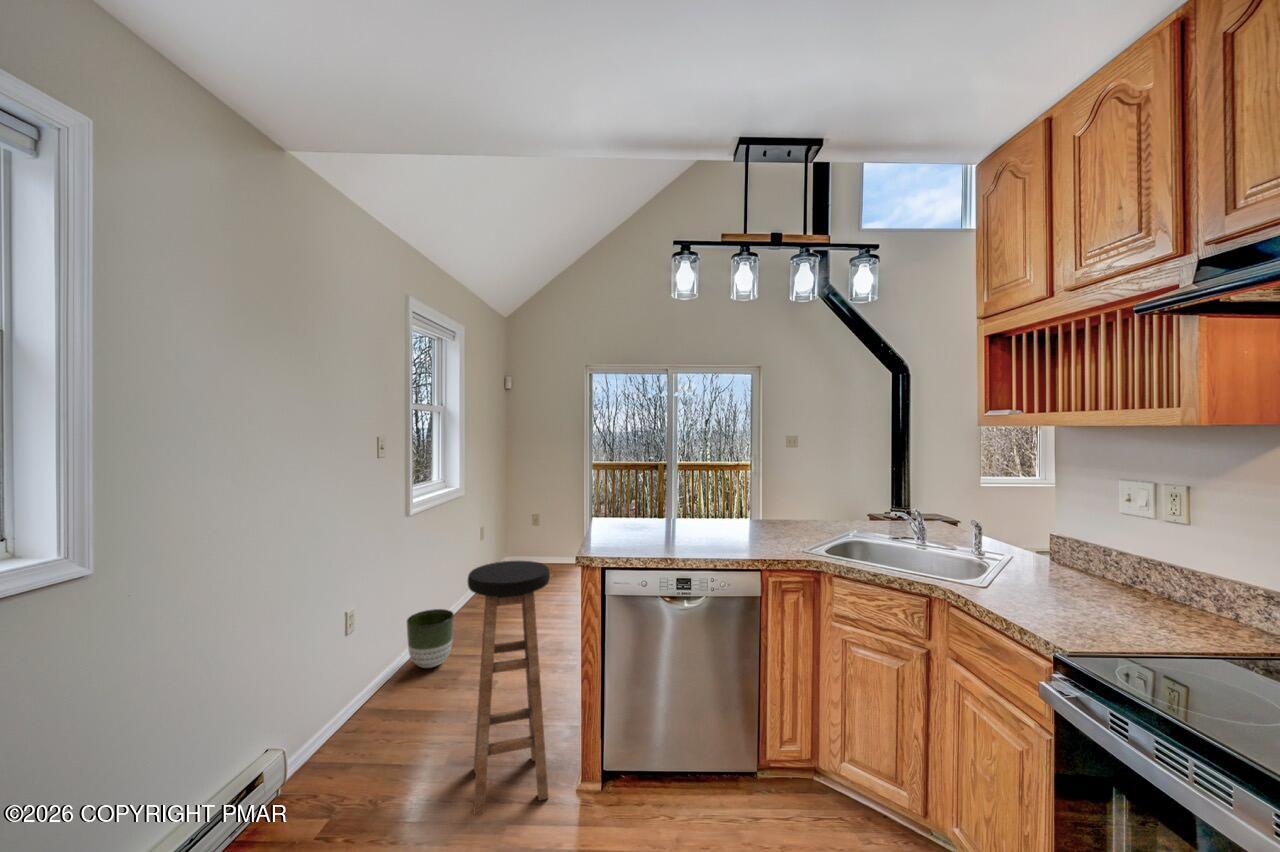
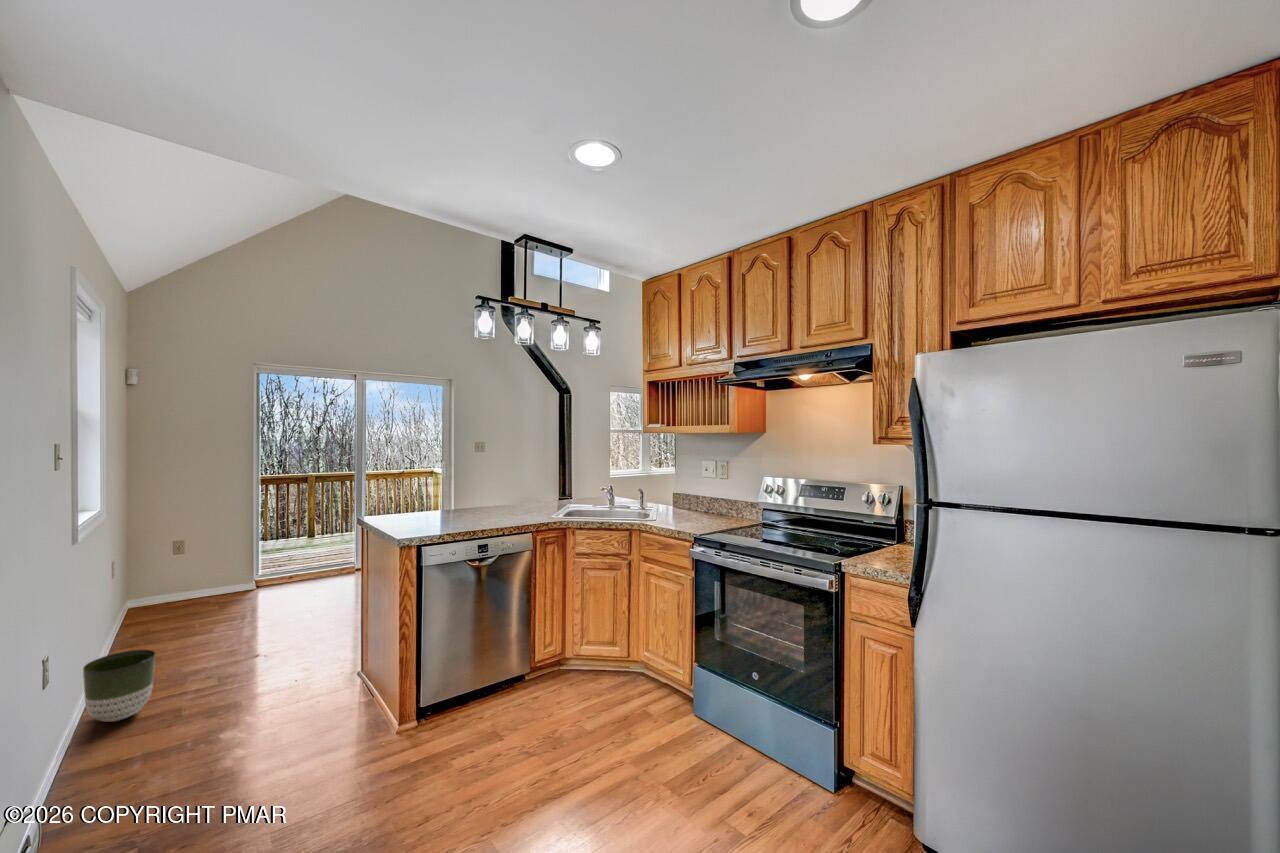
bar stool: present [468,561,550,815] -> none [281,554,376,777]

